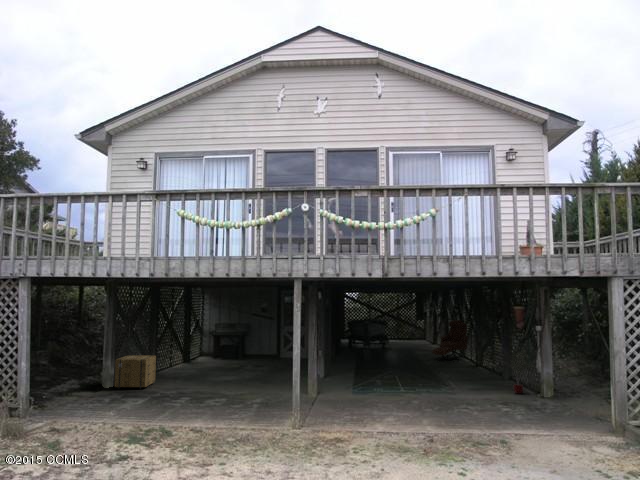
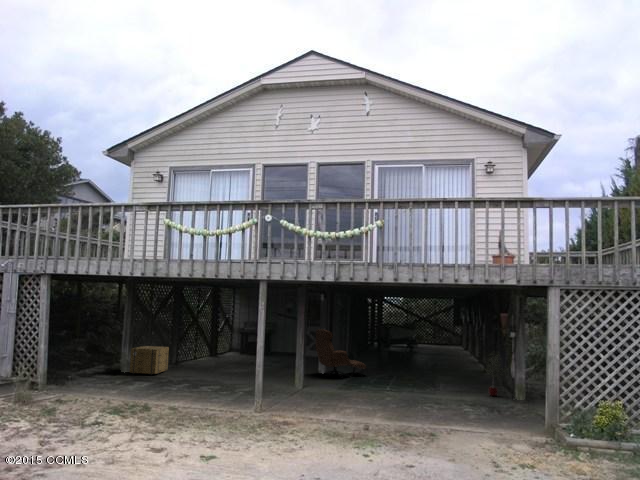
lounge chair: present [432,320,469,359] -> present [315,329,366,378]

